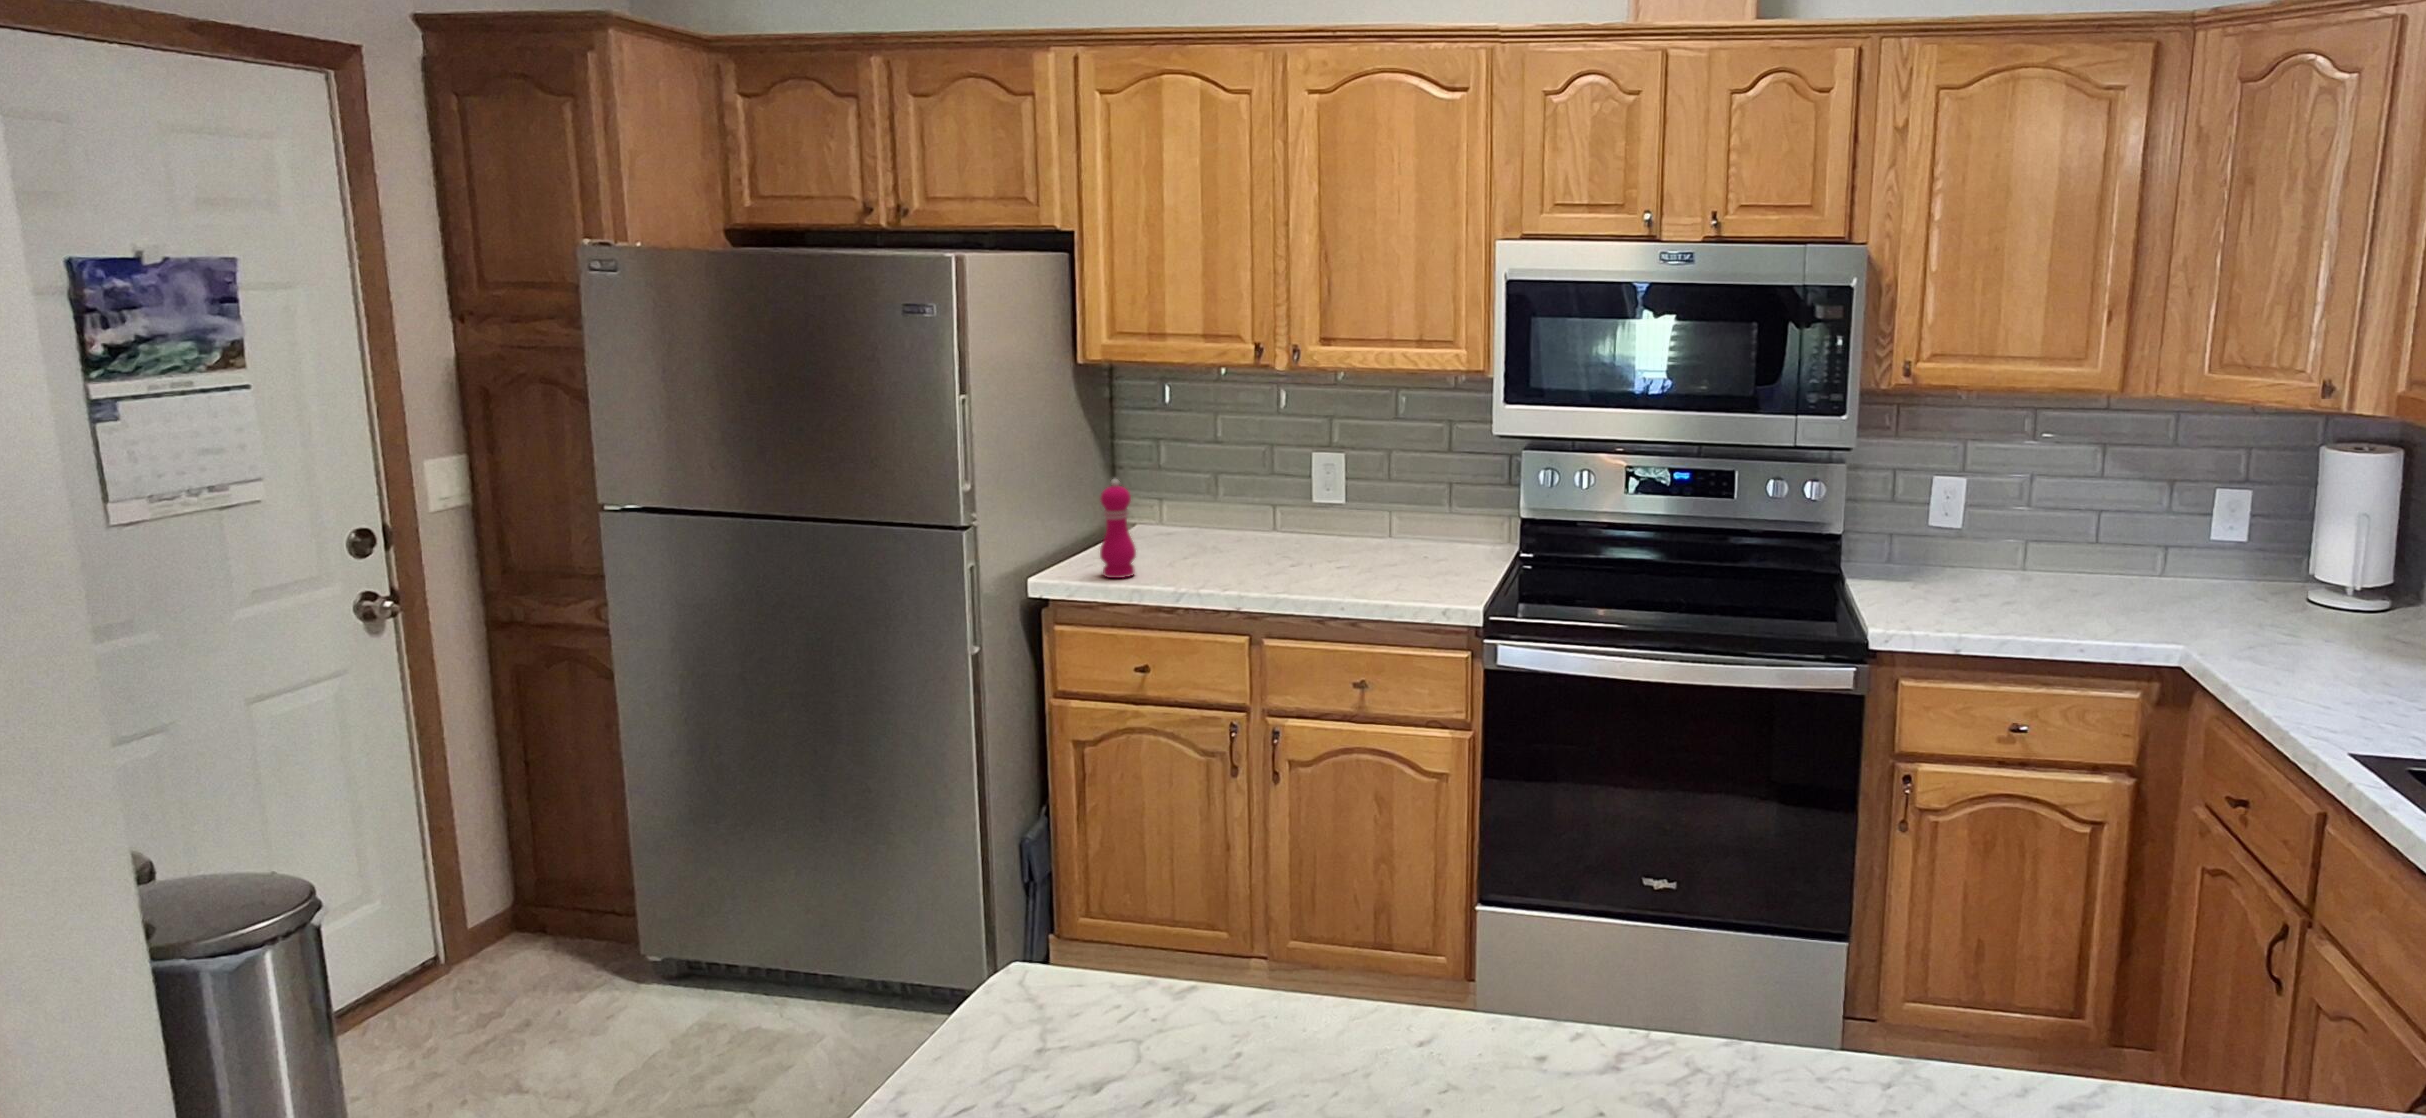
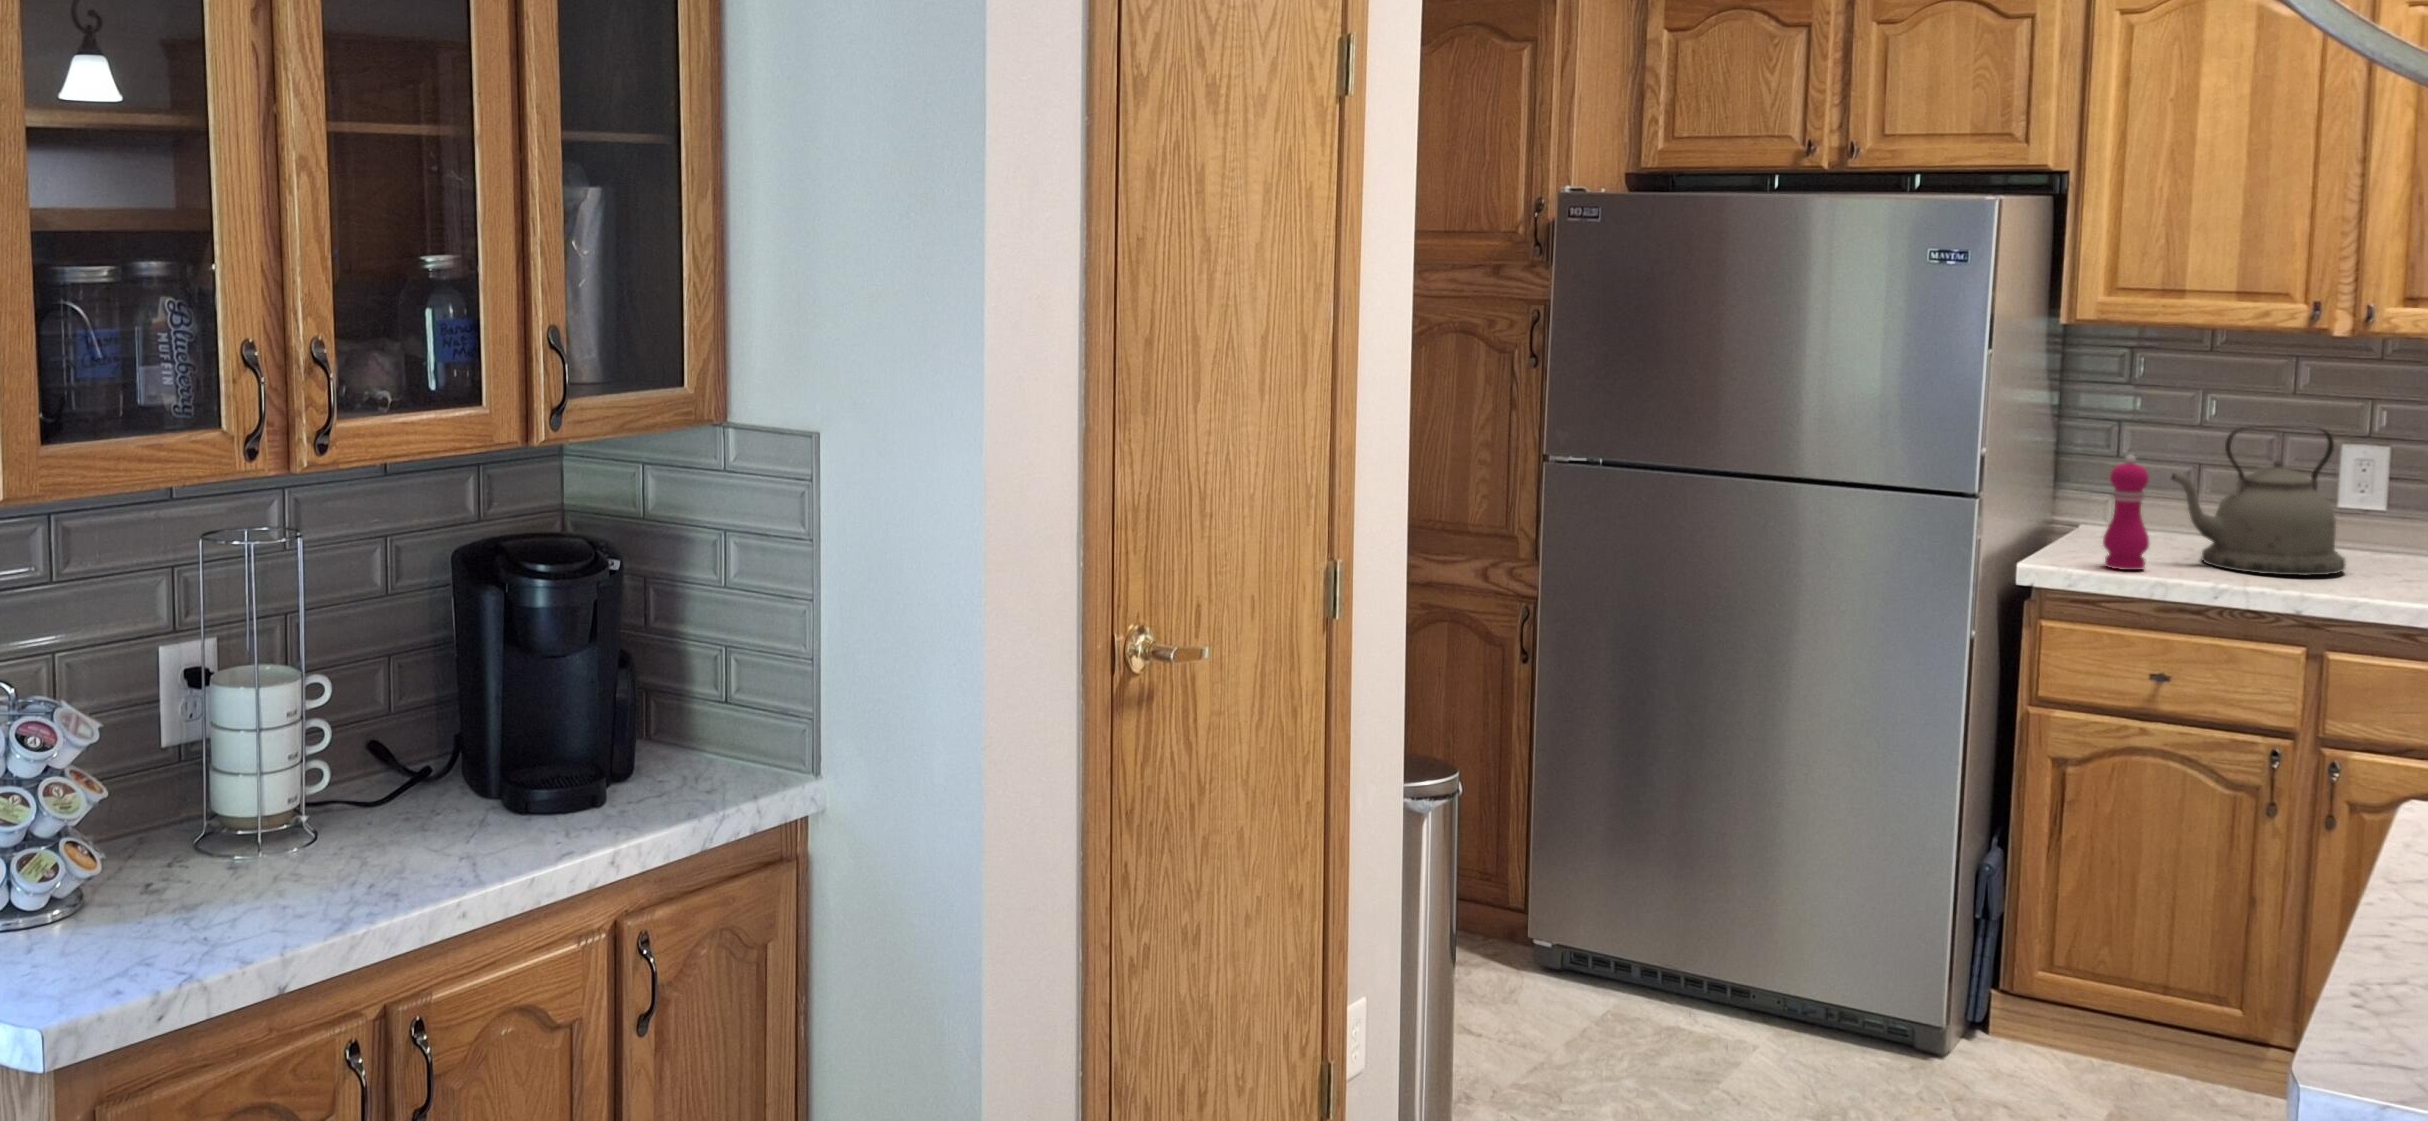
kettle: none [1157,446,1295,572] -> present [2171,425,2345,575]

